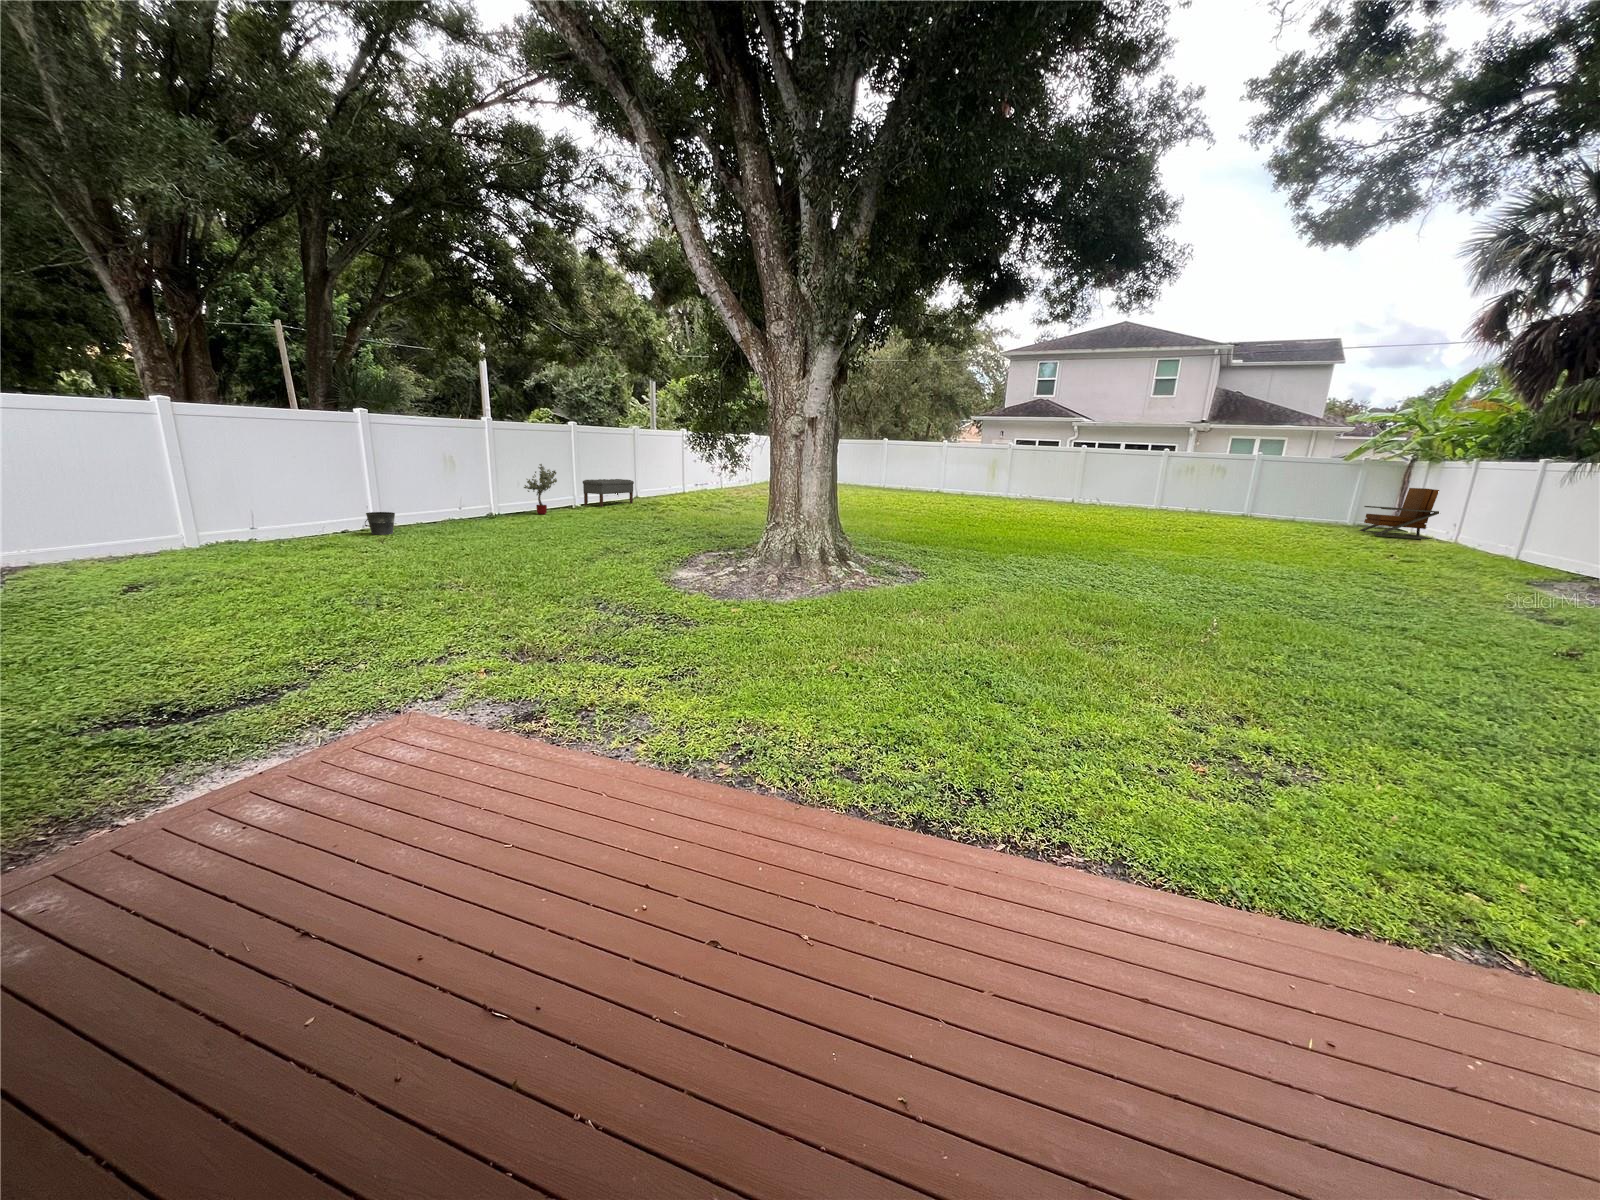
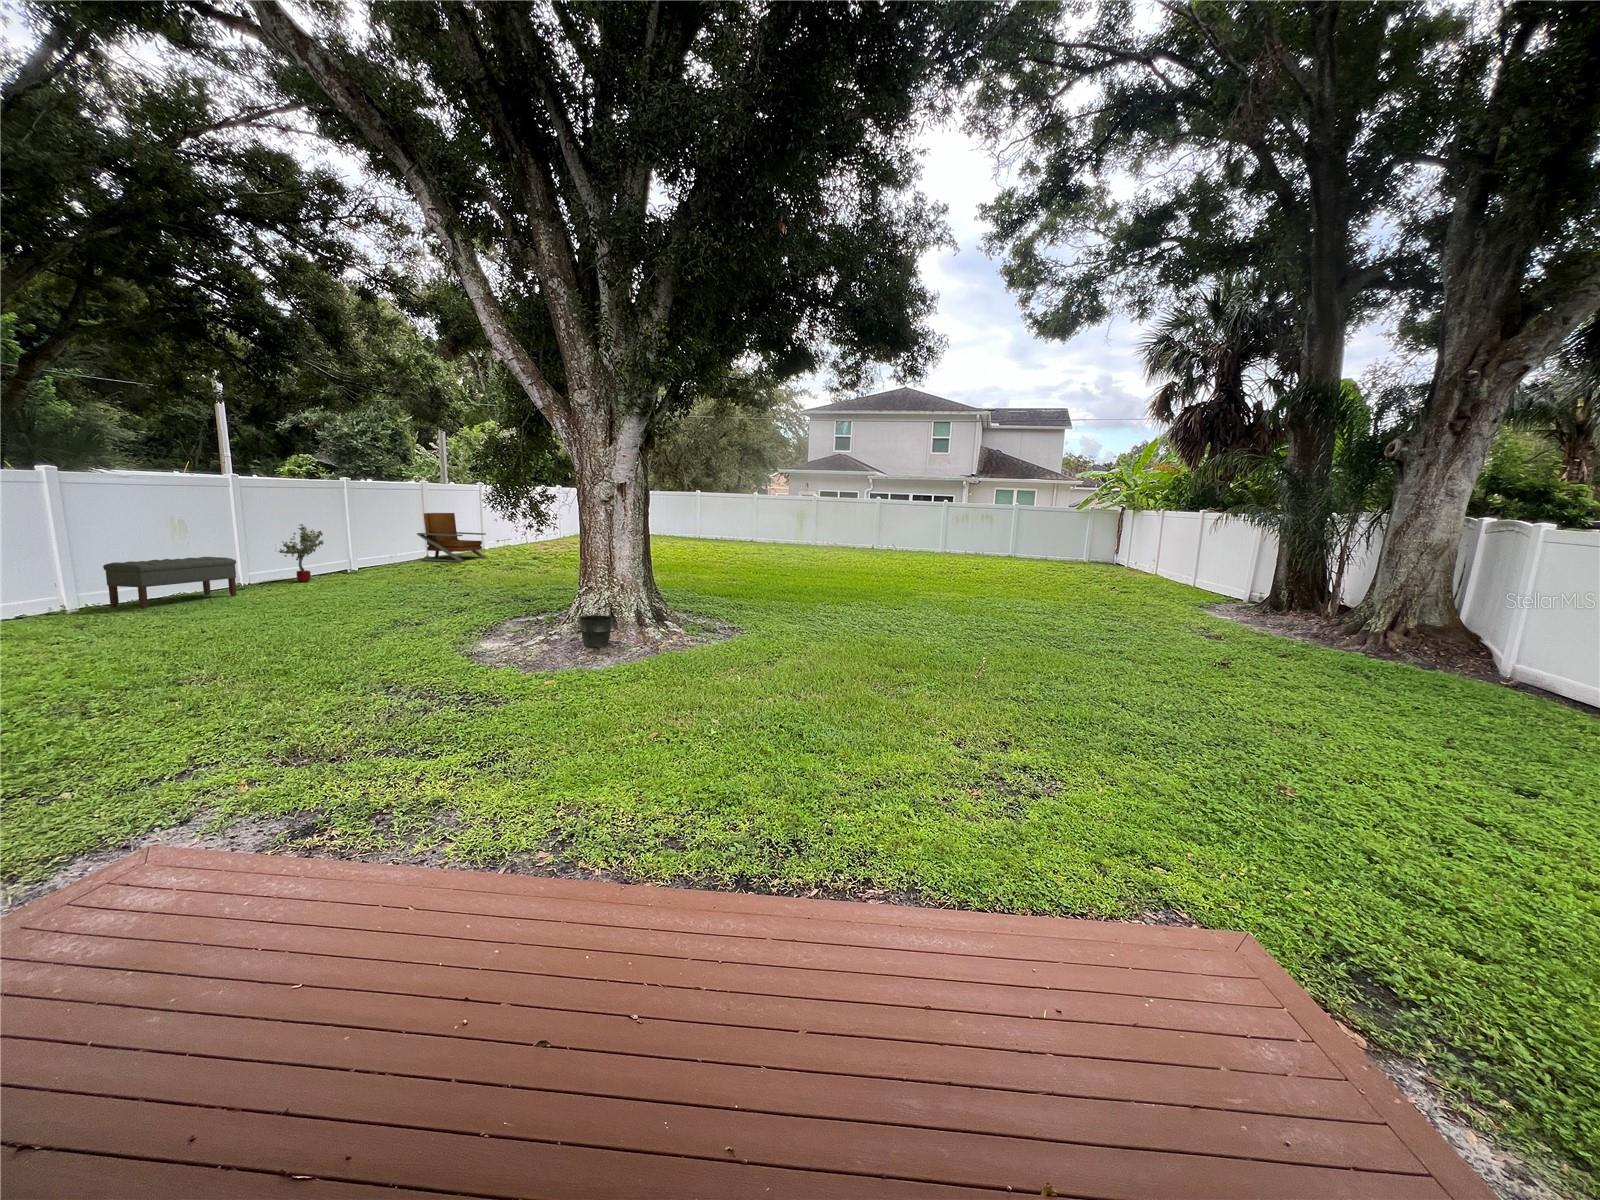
bench: present [583,479,634,507] -> present [103,557,236,609]
lounge chair: present [1359,488,1439,539] -> present [417,513,486,562]
bucket: present [365,512,395,535] -> present [576,615,613,647]

